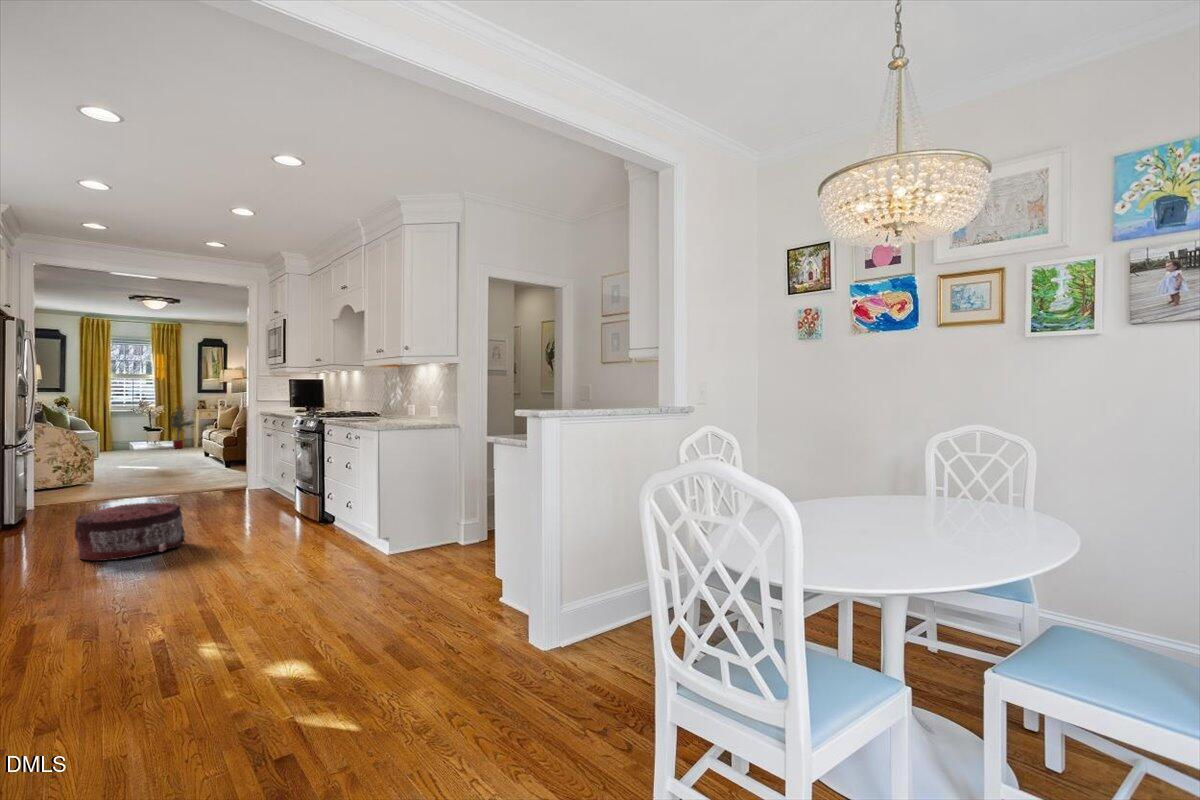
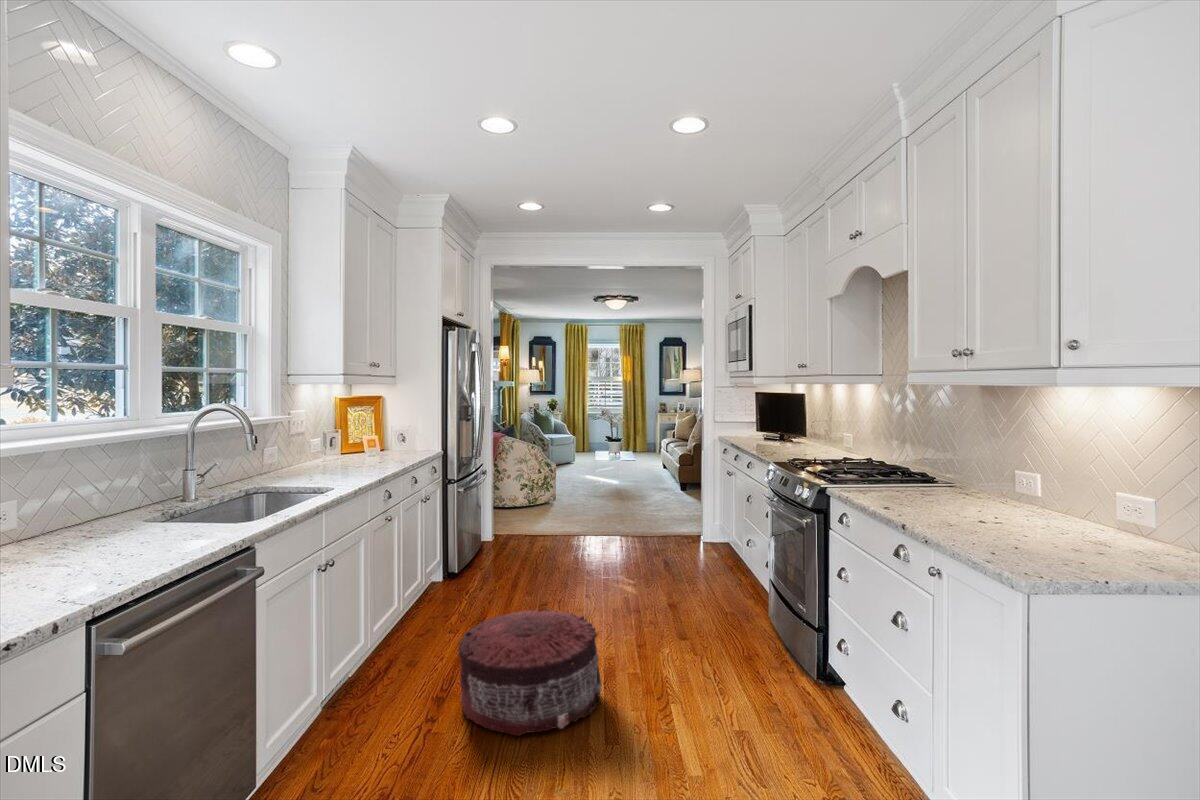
potted tree: present [170,405,195,449] -> none [632,408,657,454]

